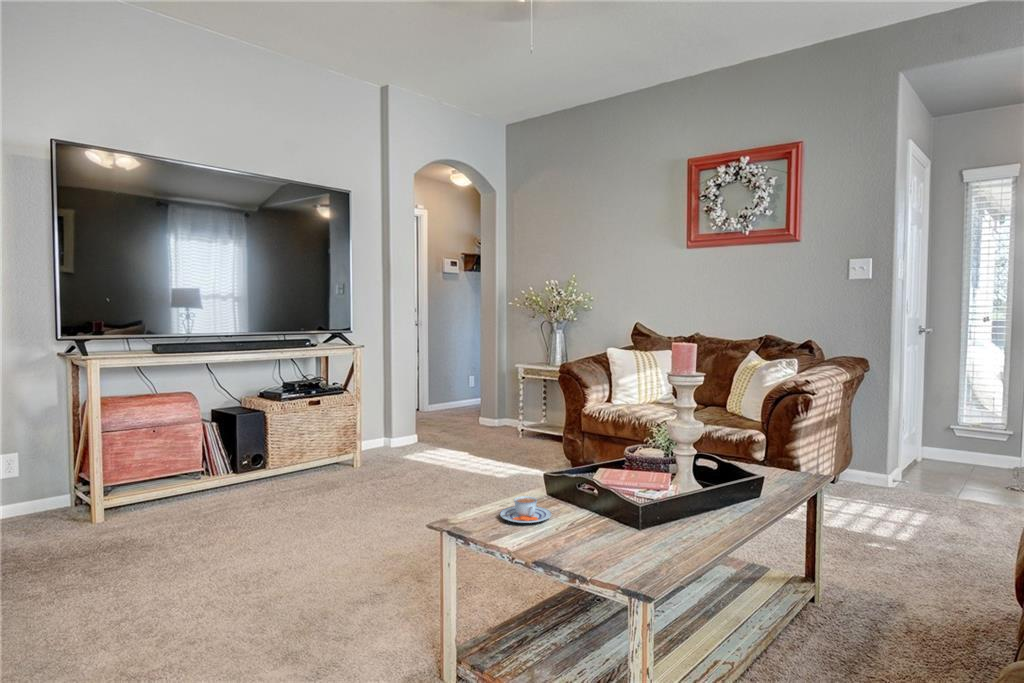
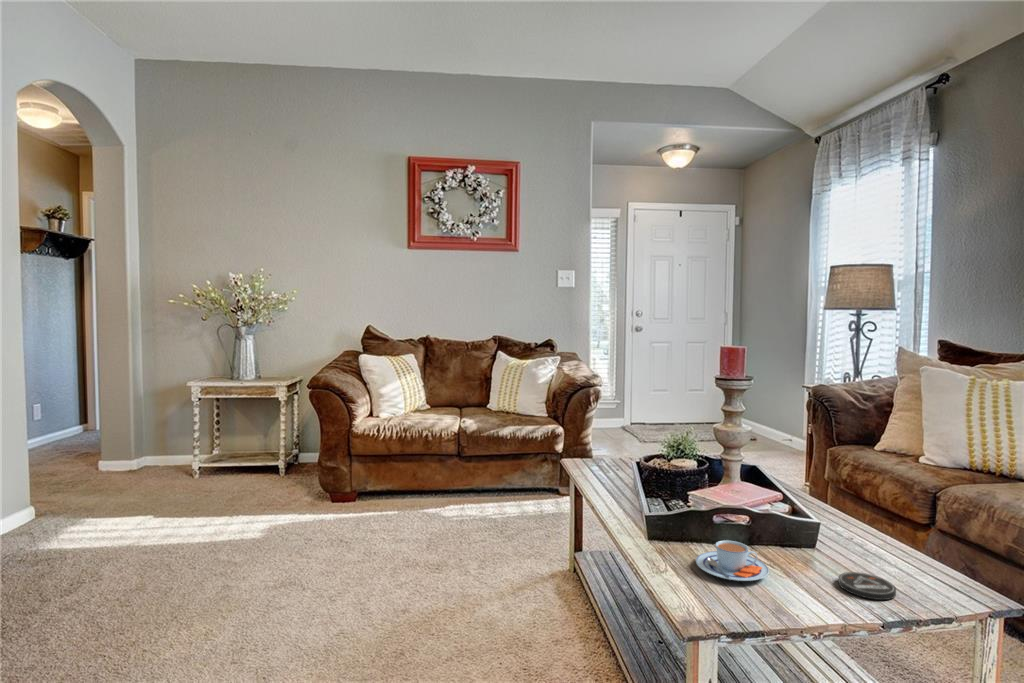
coaster: none [548,536,587,555] -> present [838,572,896,600]

